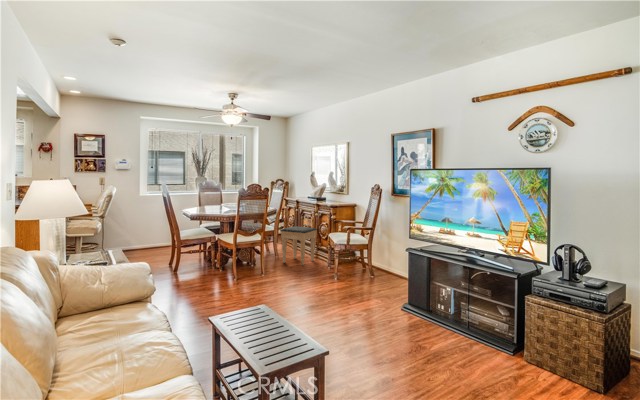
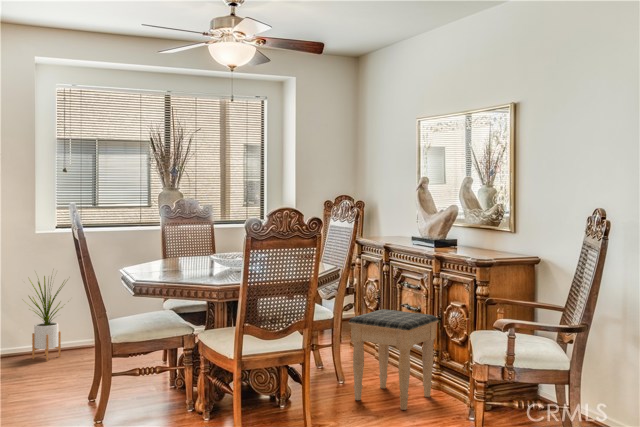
house plant: none [133,211,157,252] -> present [29,276,64,361]

